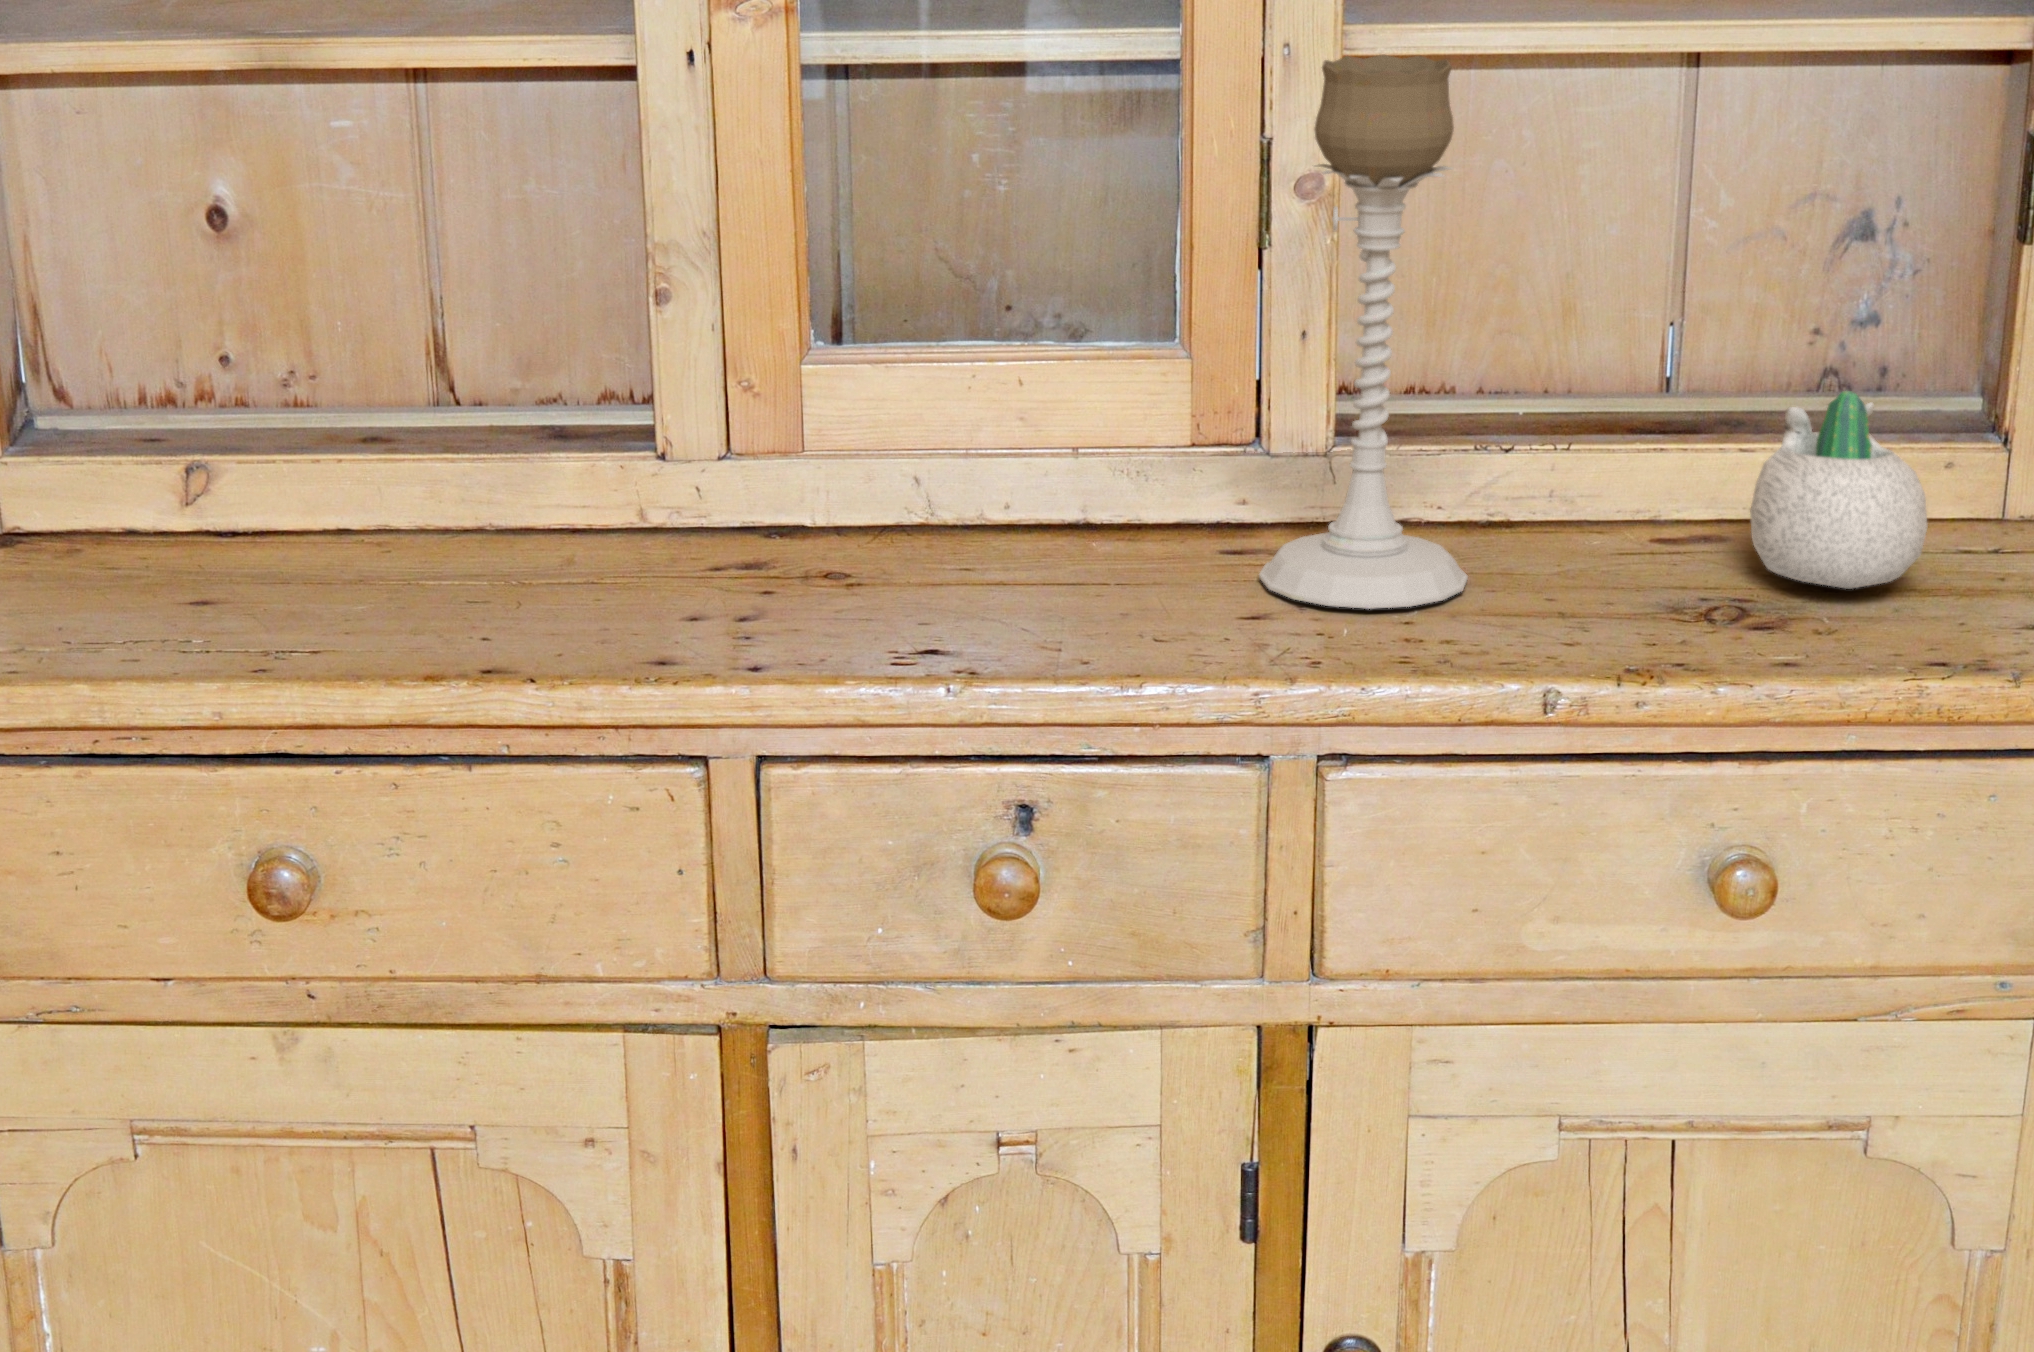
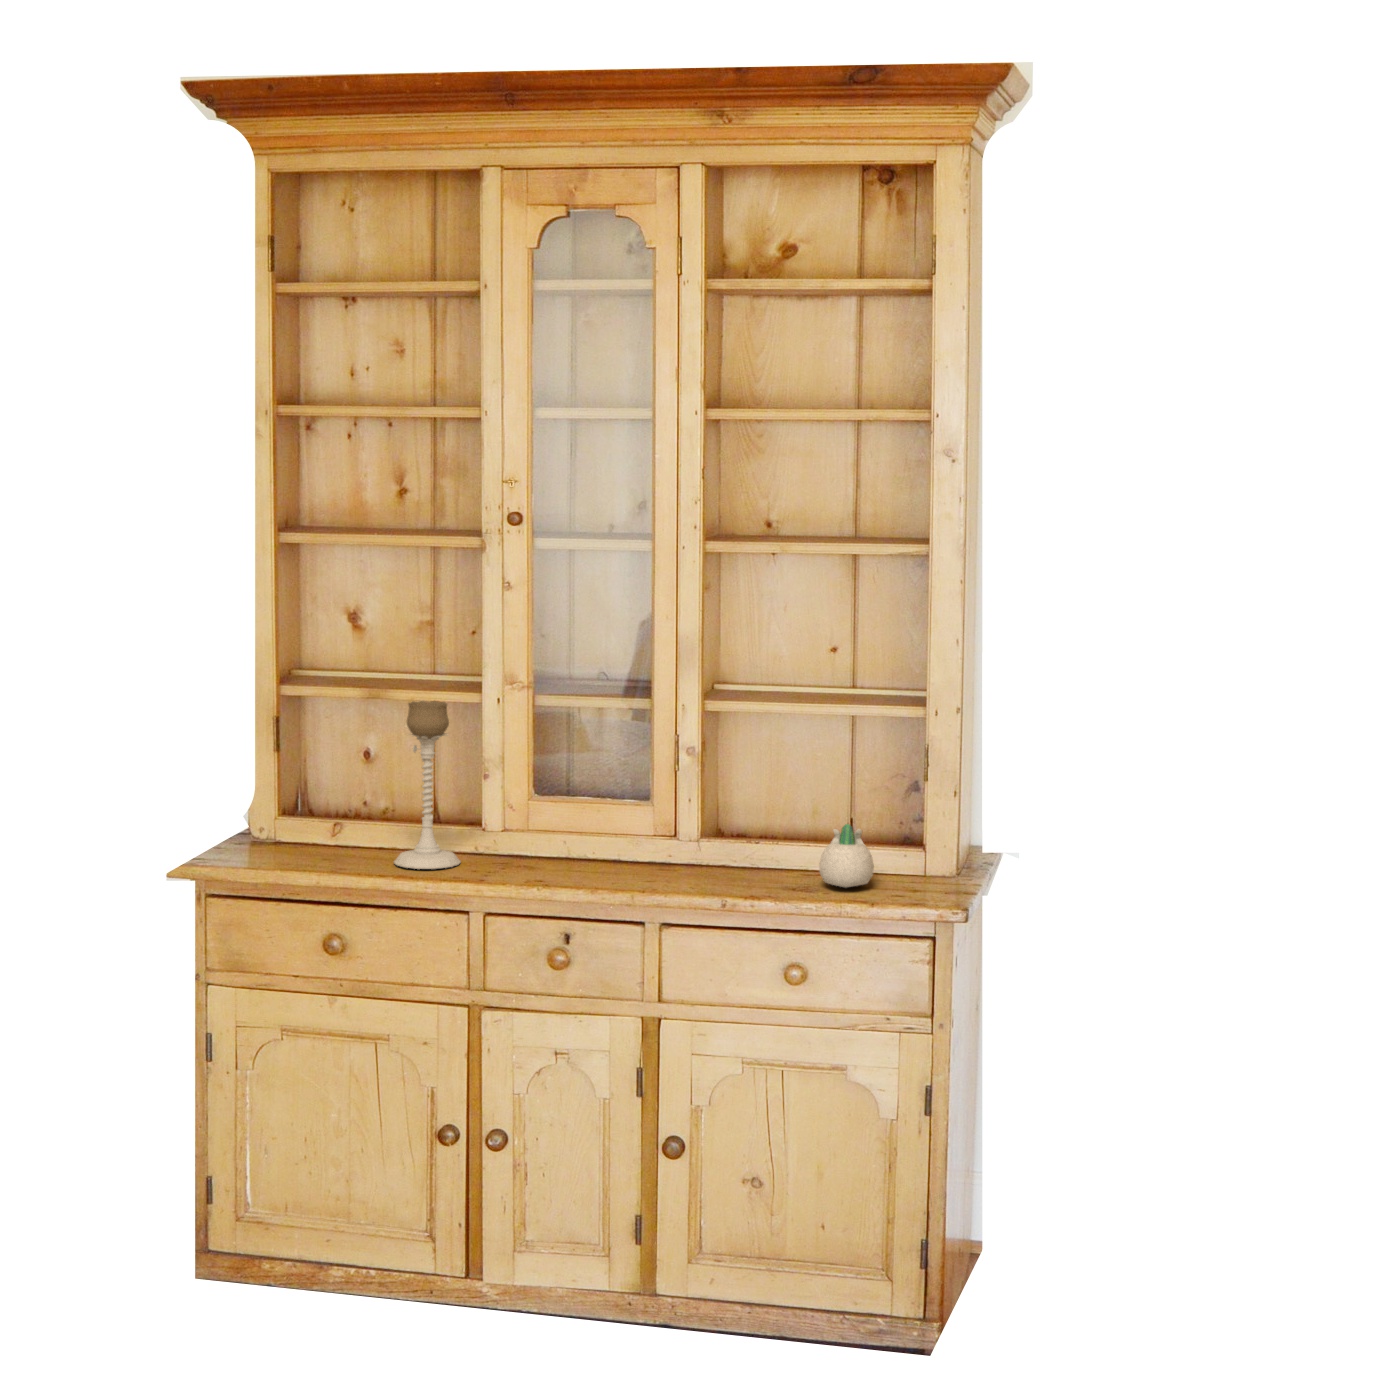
candle holder: present [1259,54,1468,609] -> present [394,701,461,869]

